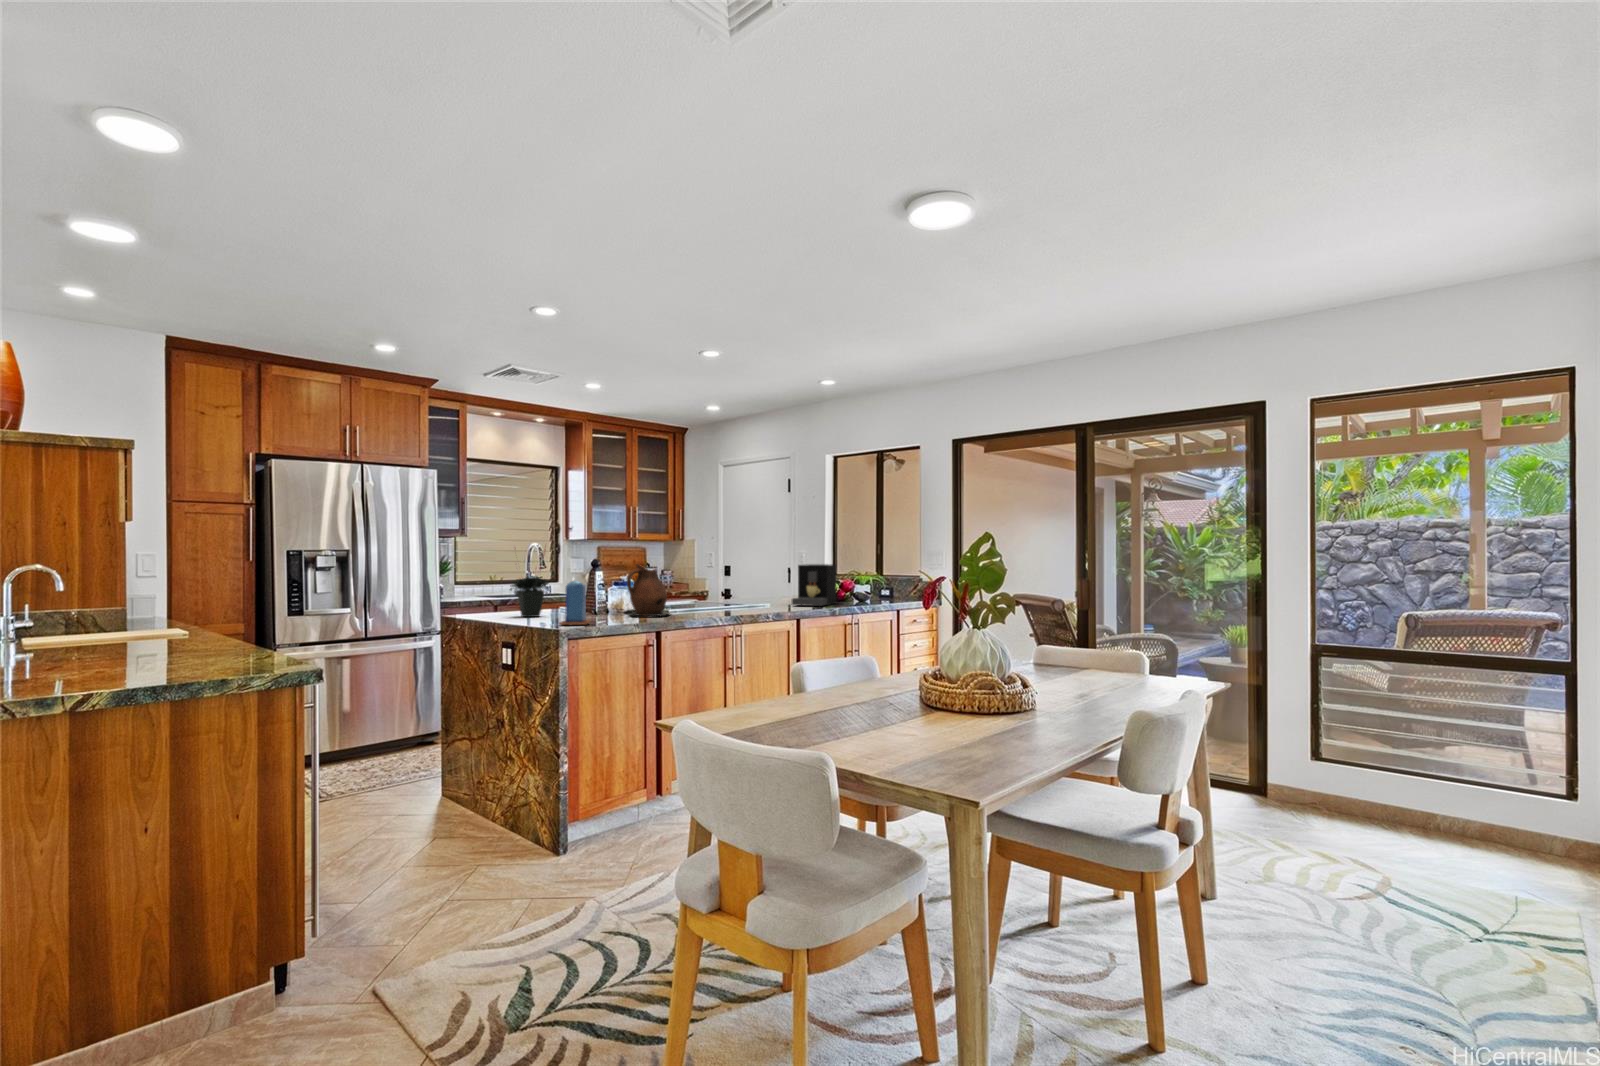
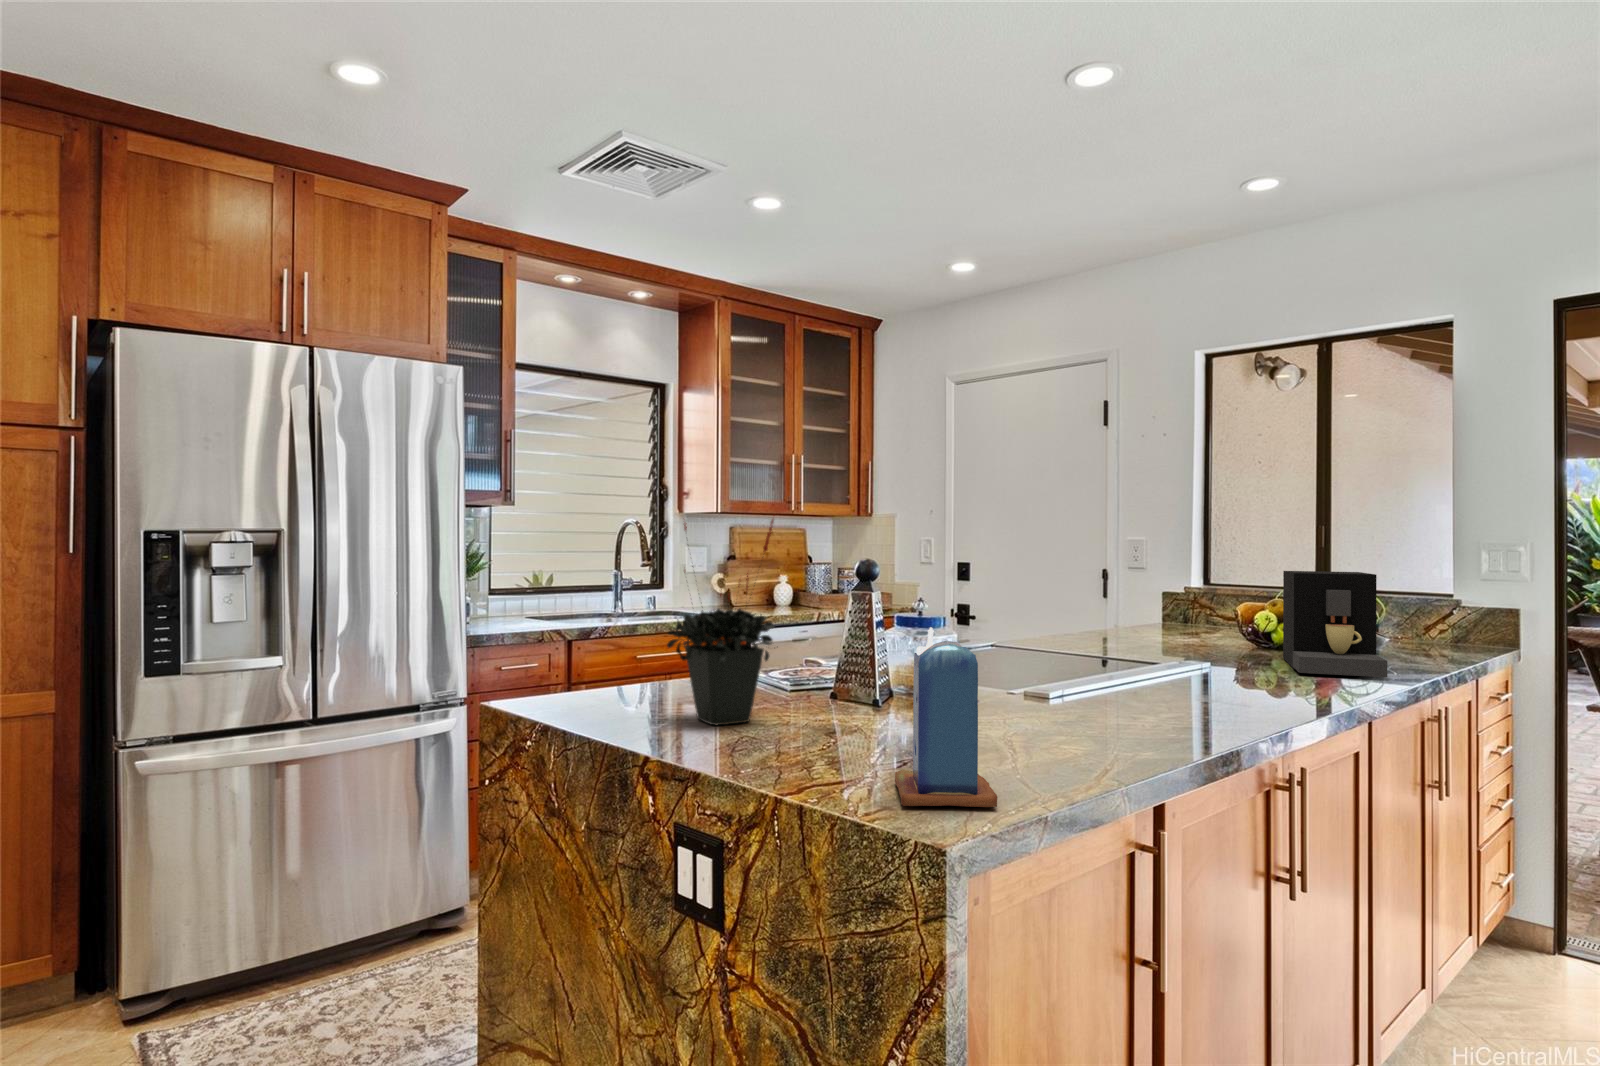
ceramic pitcher: present [626,564,668,616] -> none [991,576,1126,735]

